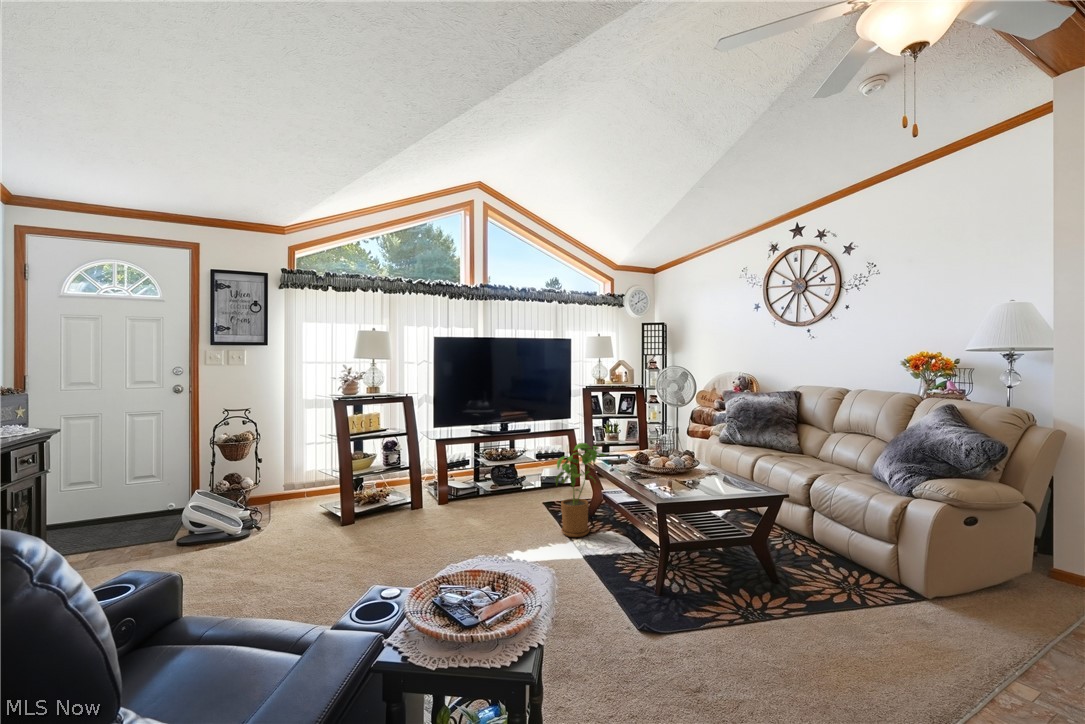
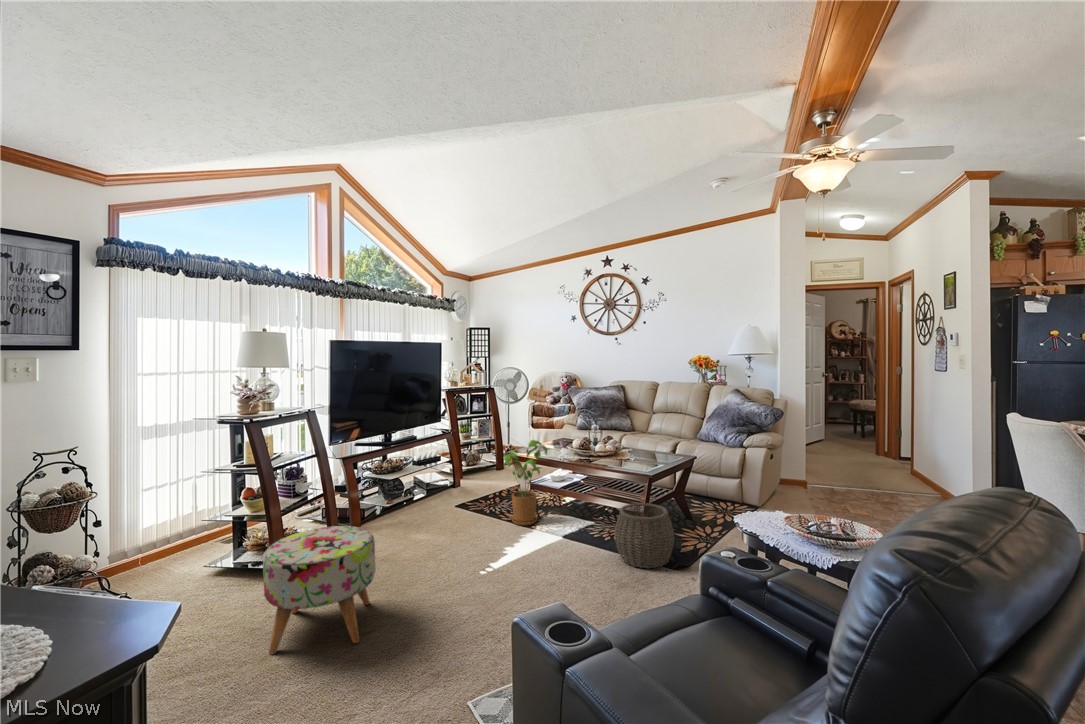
ottoman: none [252,489,352,589] -> present [263,526,376,655]
woven basket: none [586,535,665,627] -> present [615,503,674,569]

